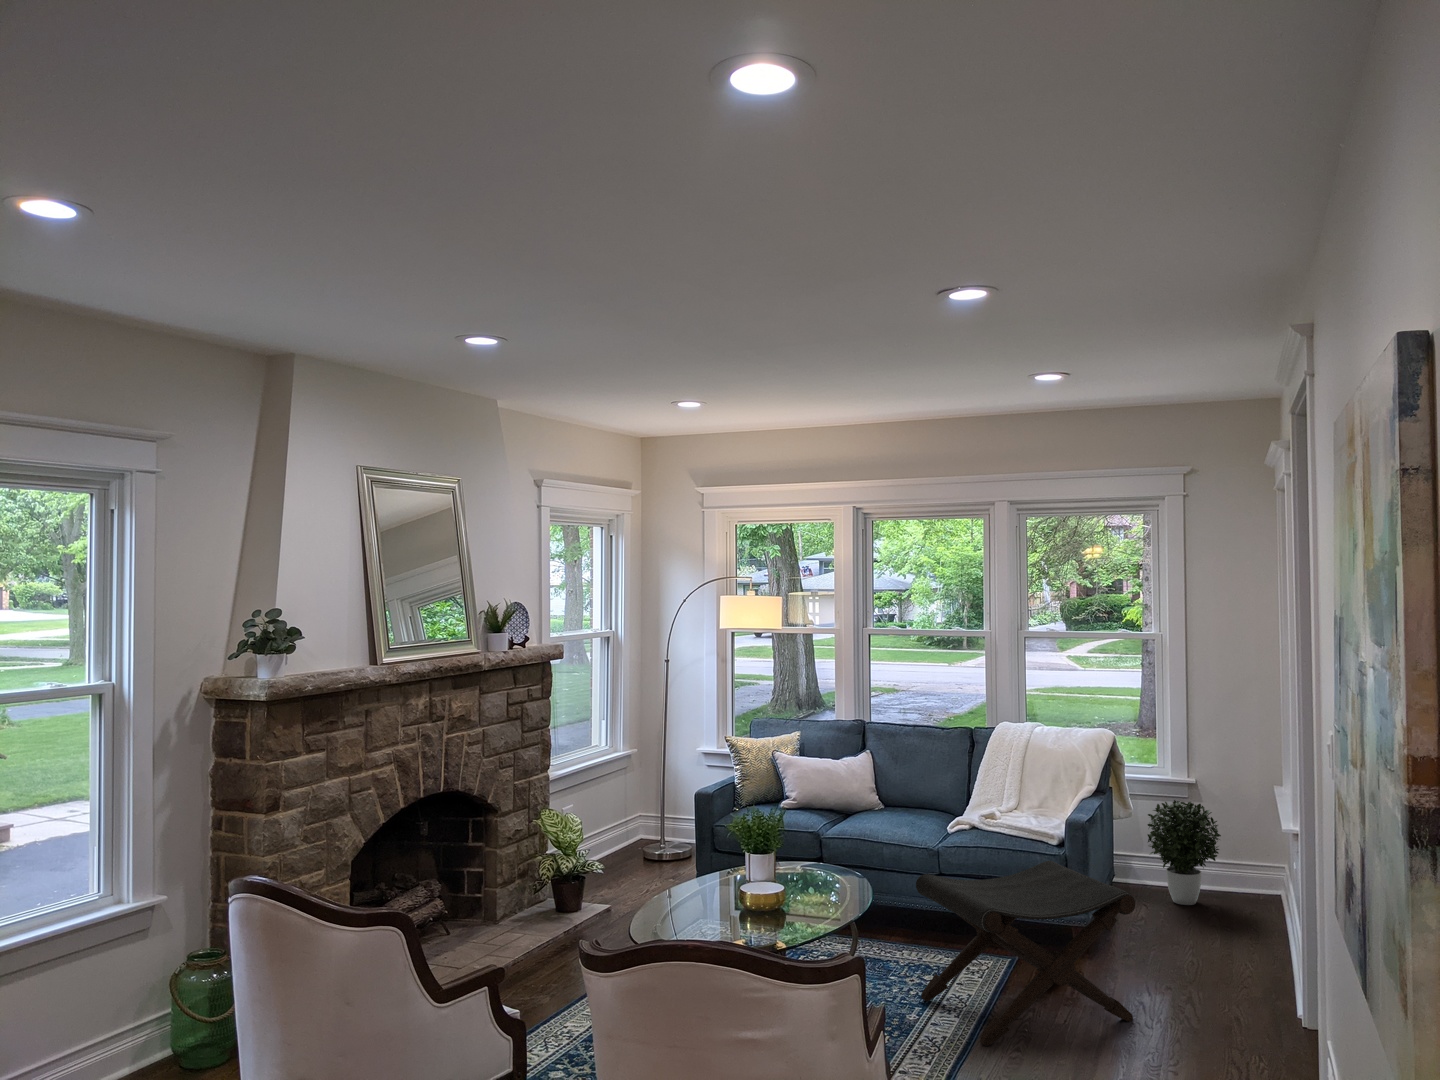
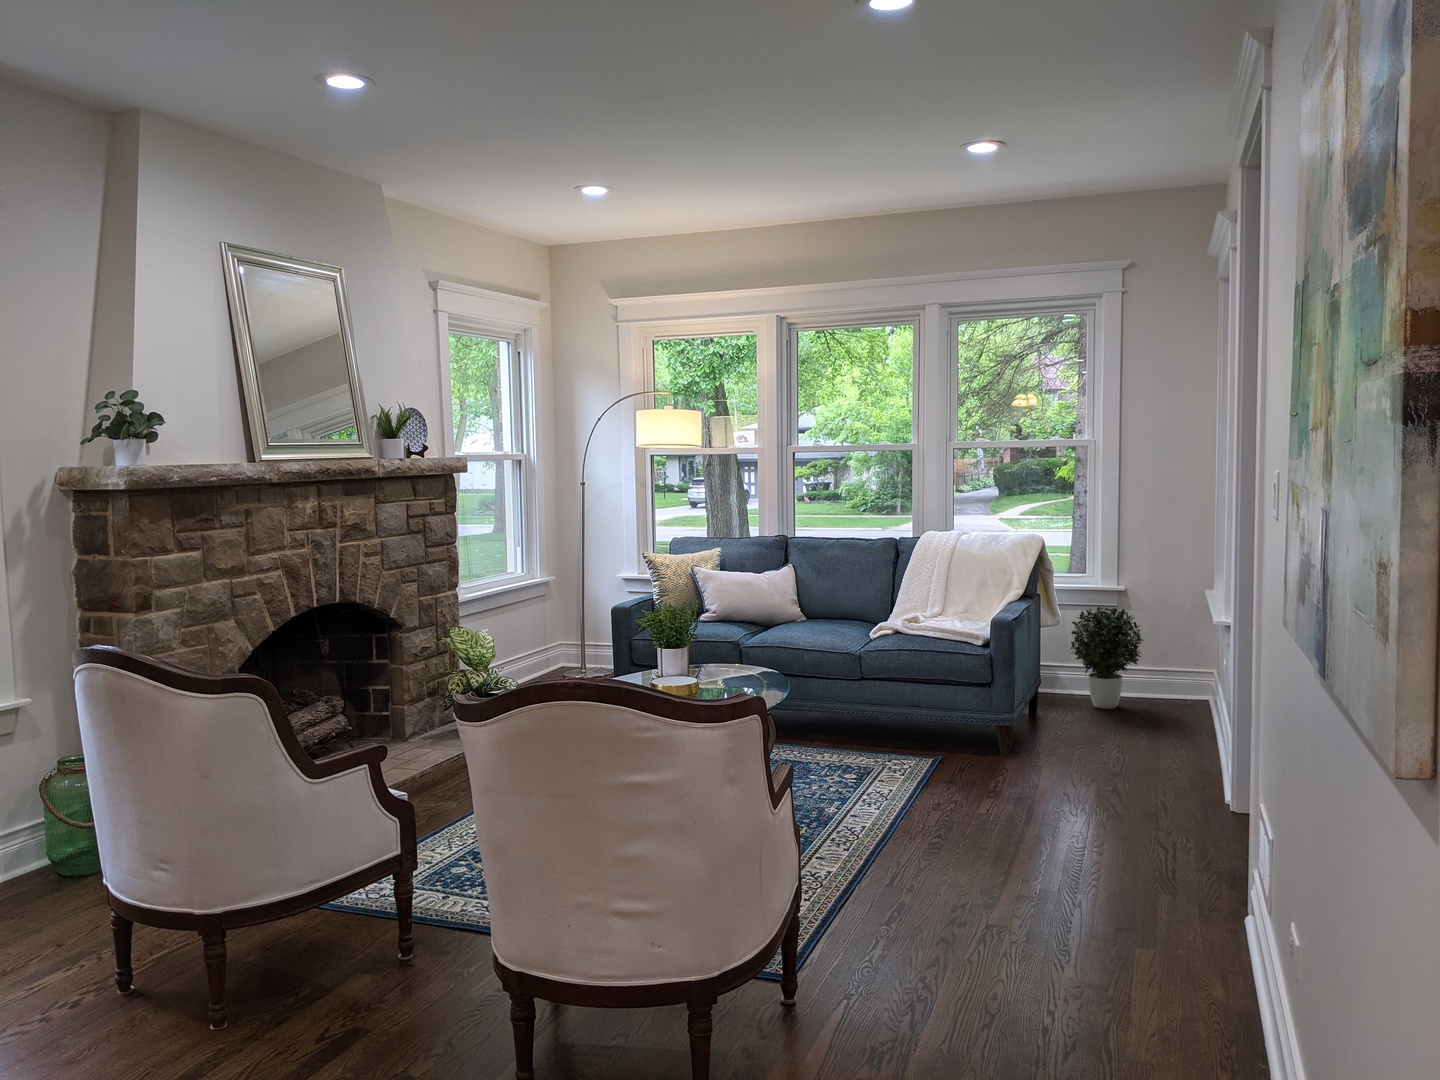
footstool: present [916,861,1135,1046] -> none [836,657,1058,831]

